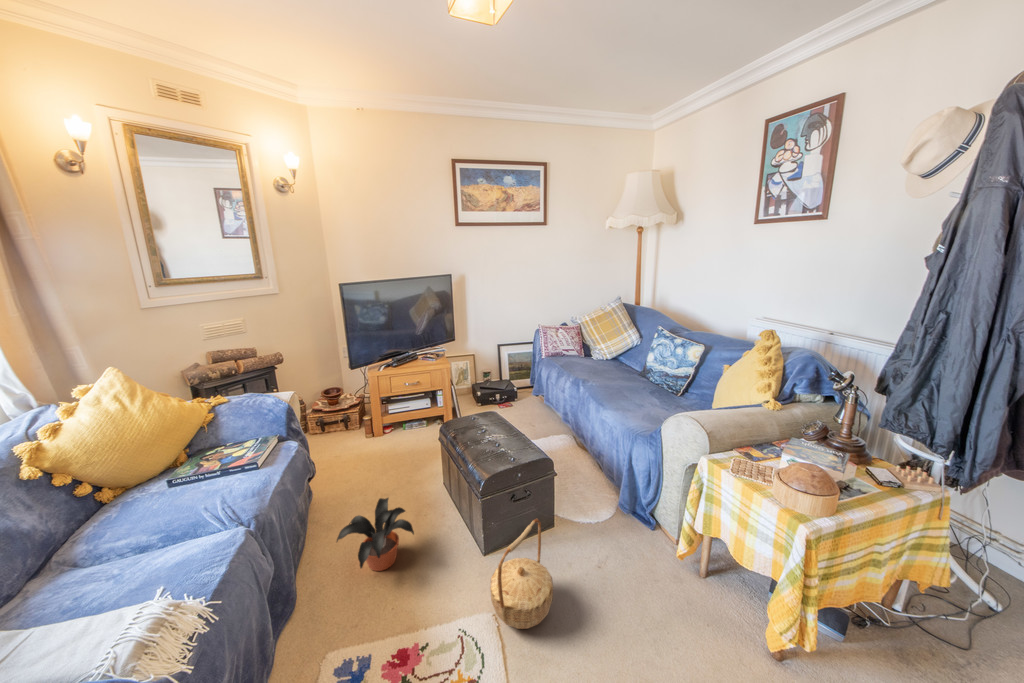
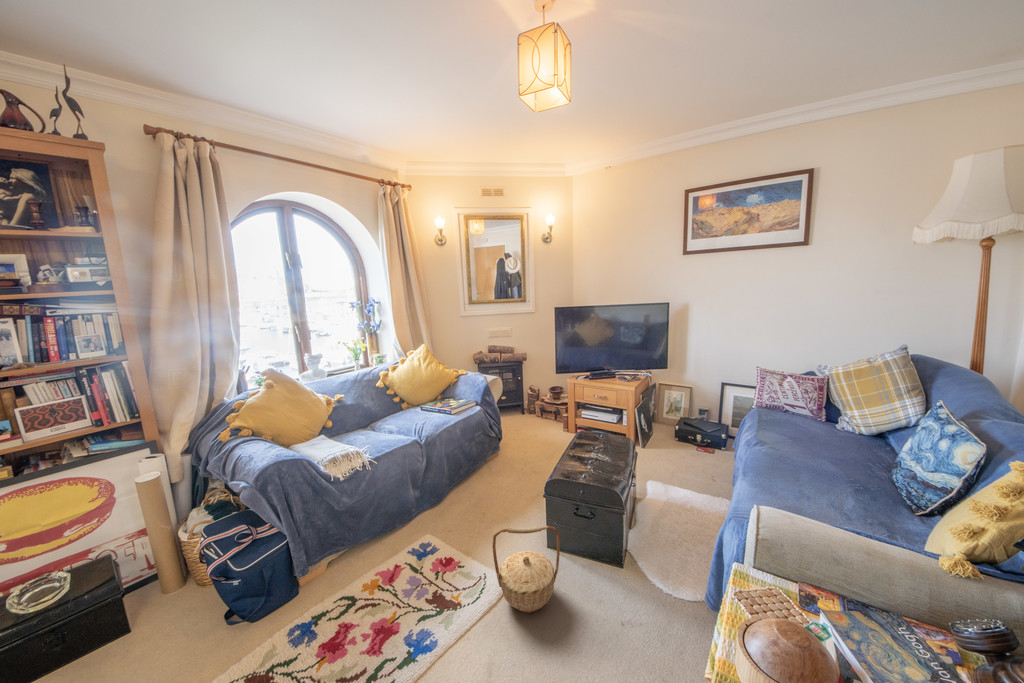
potted plant: present [337,498,414,571] -> none [468,465,517,514]

